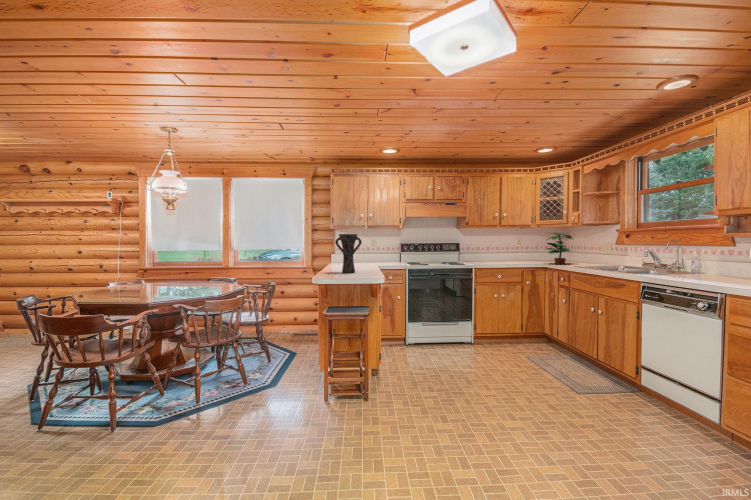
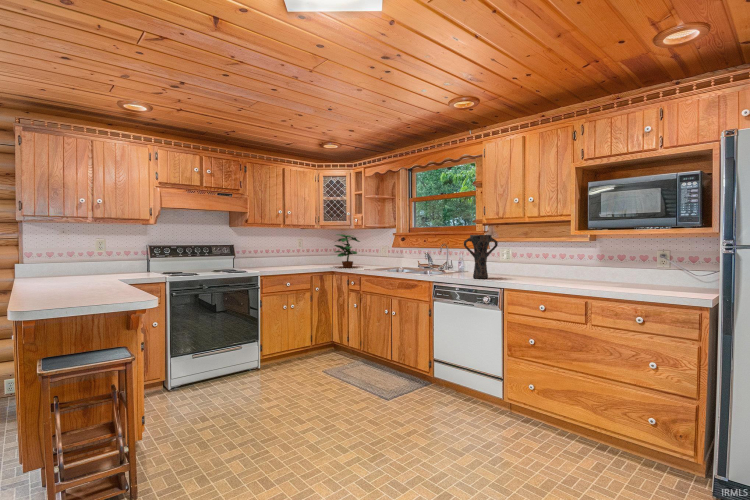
vase: present [335,234,362,273] -> present [464,235,498,279]

